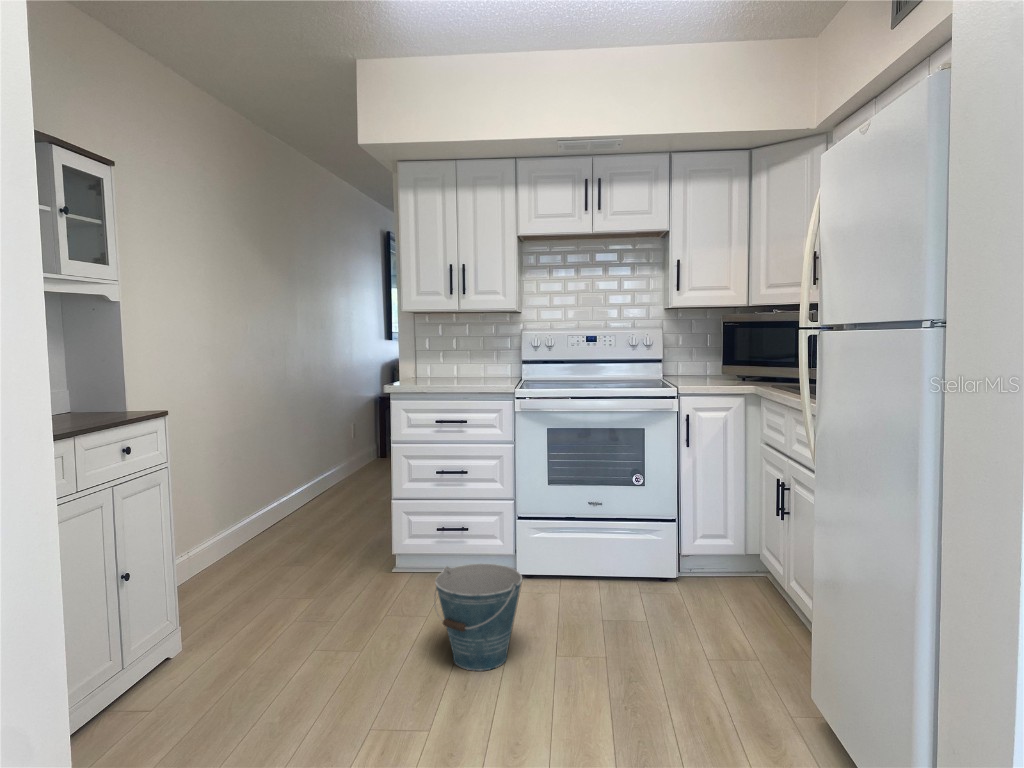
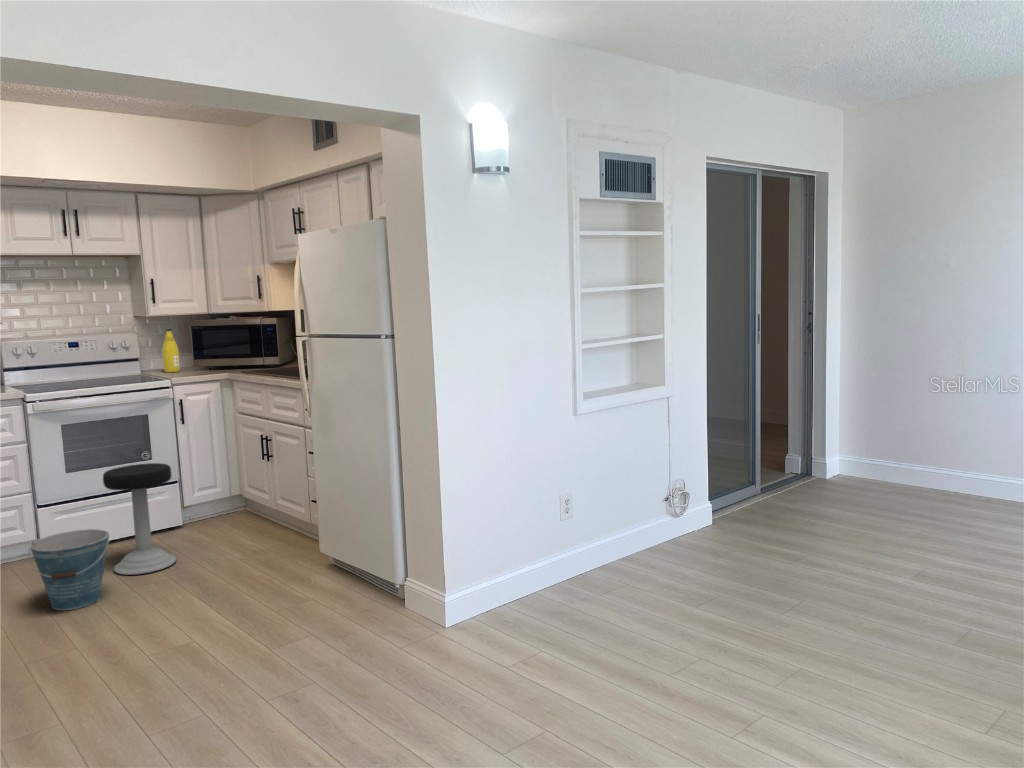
bottle: none [694,325,713,378] -> present [162,329,180,372]
stool: none [549,493,629,644] -> present [103,463,176,575]

